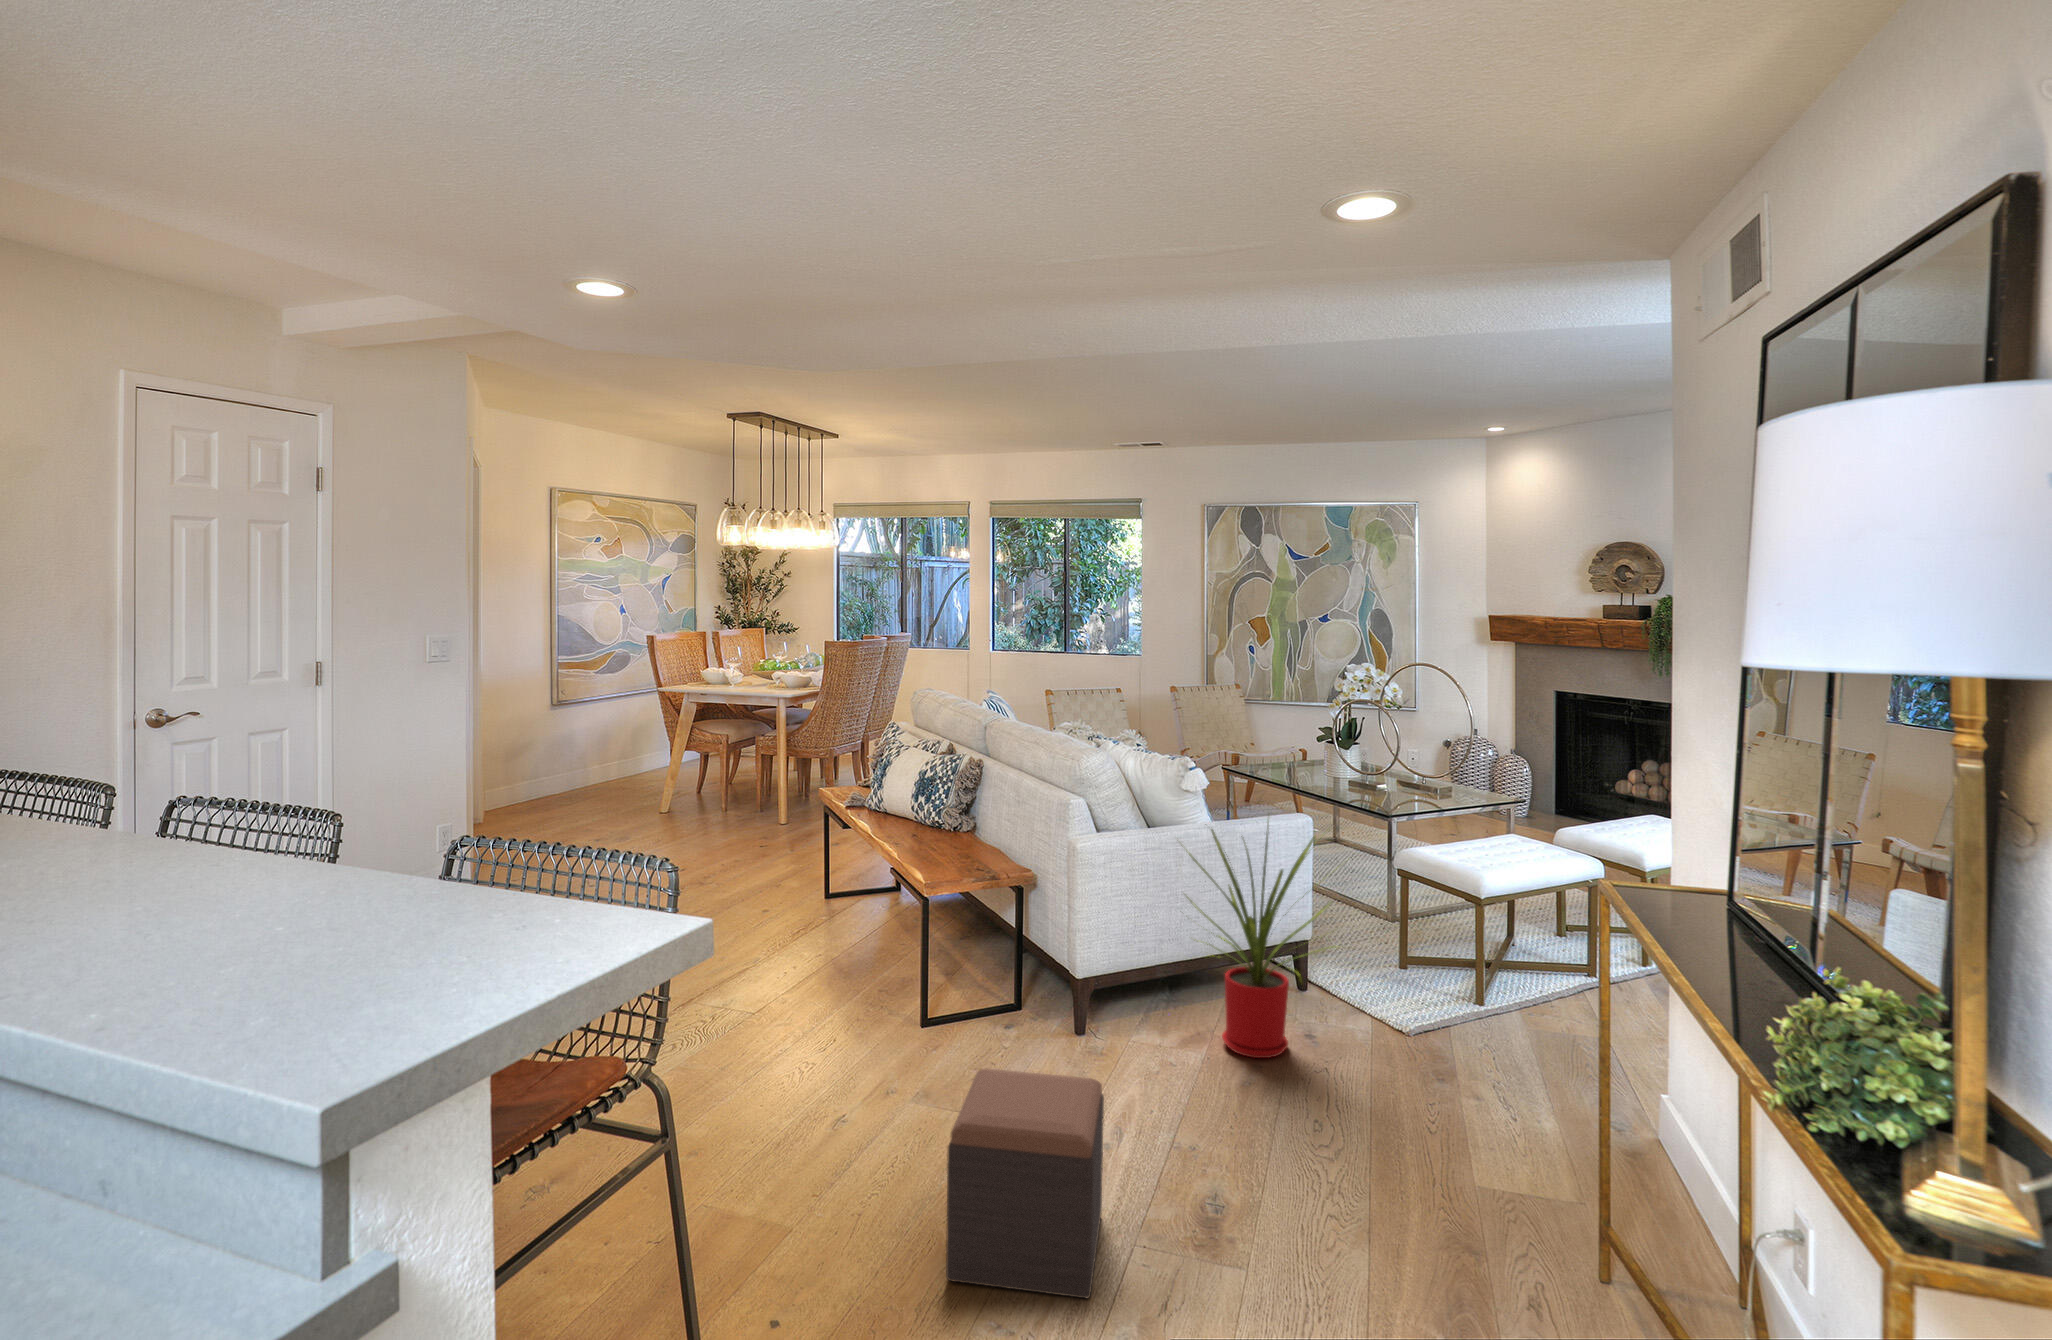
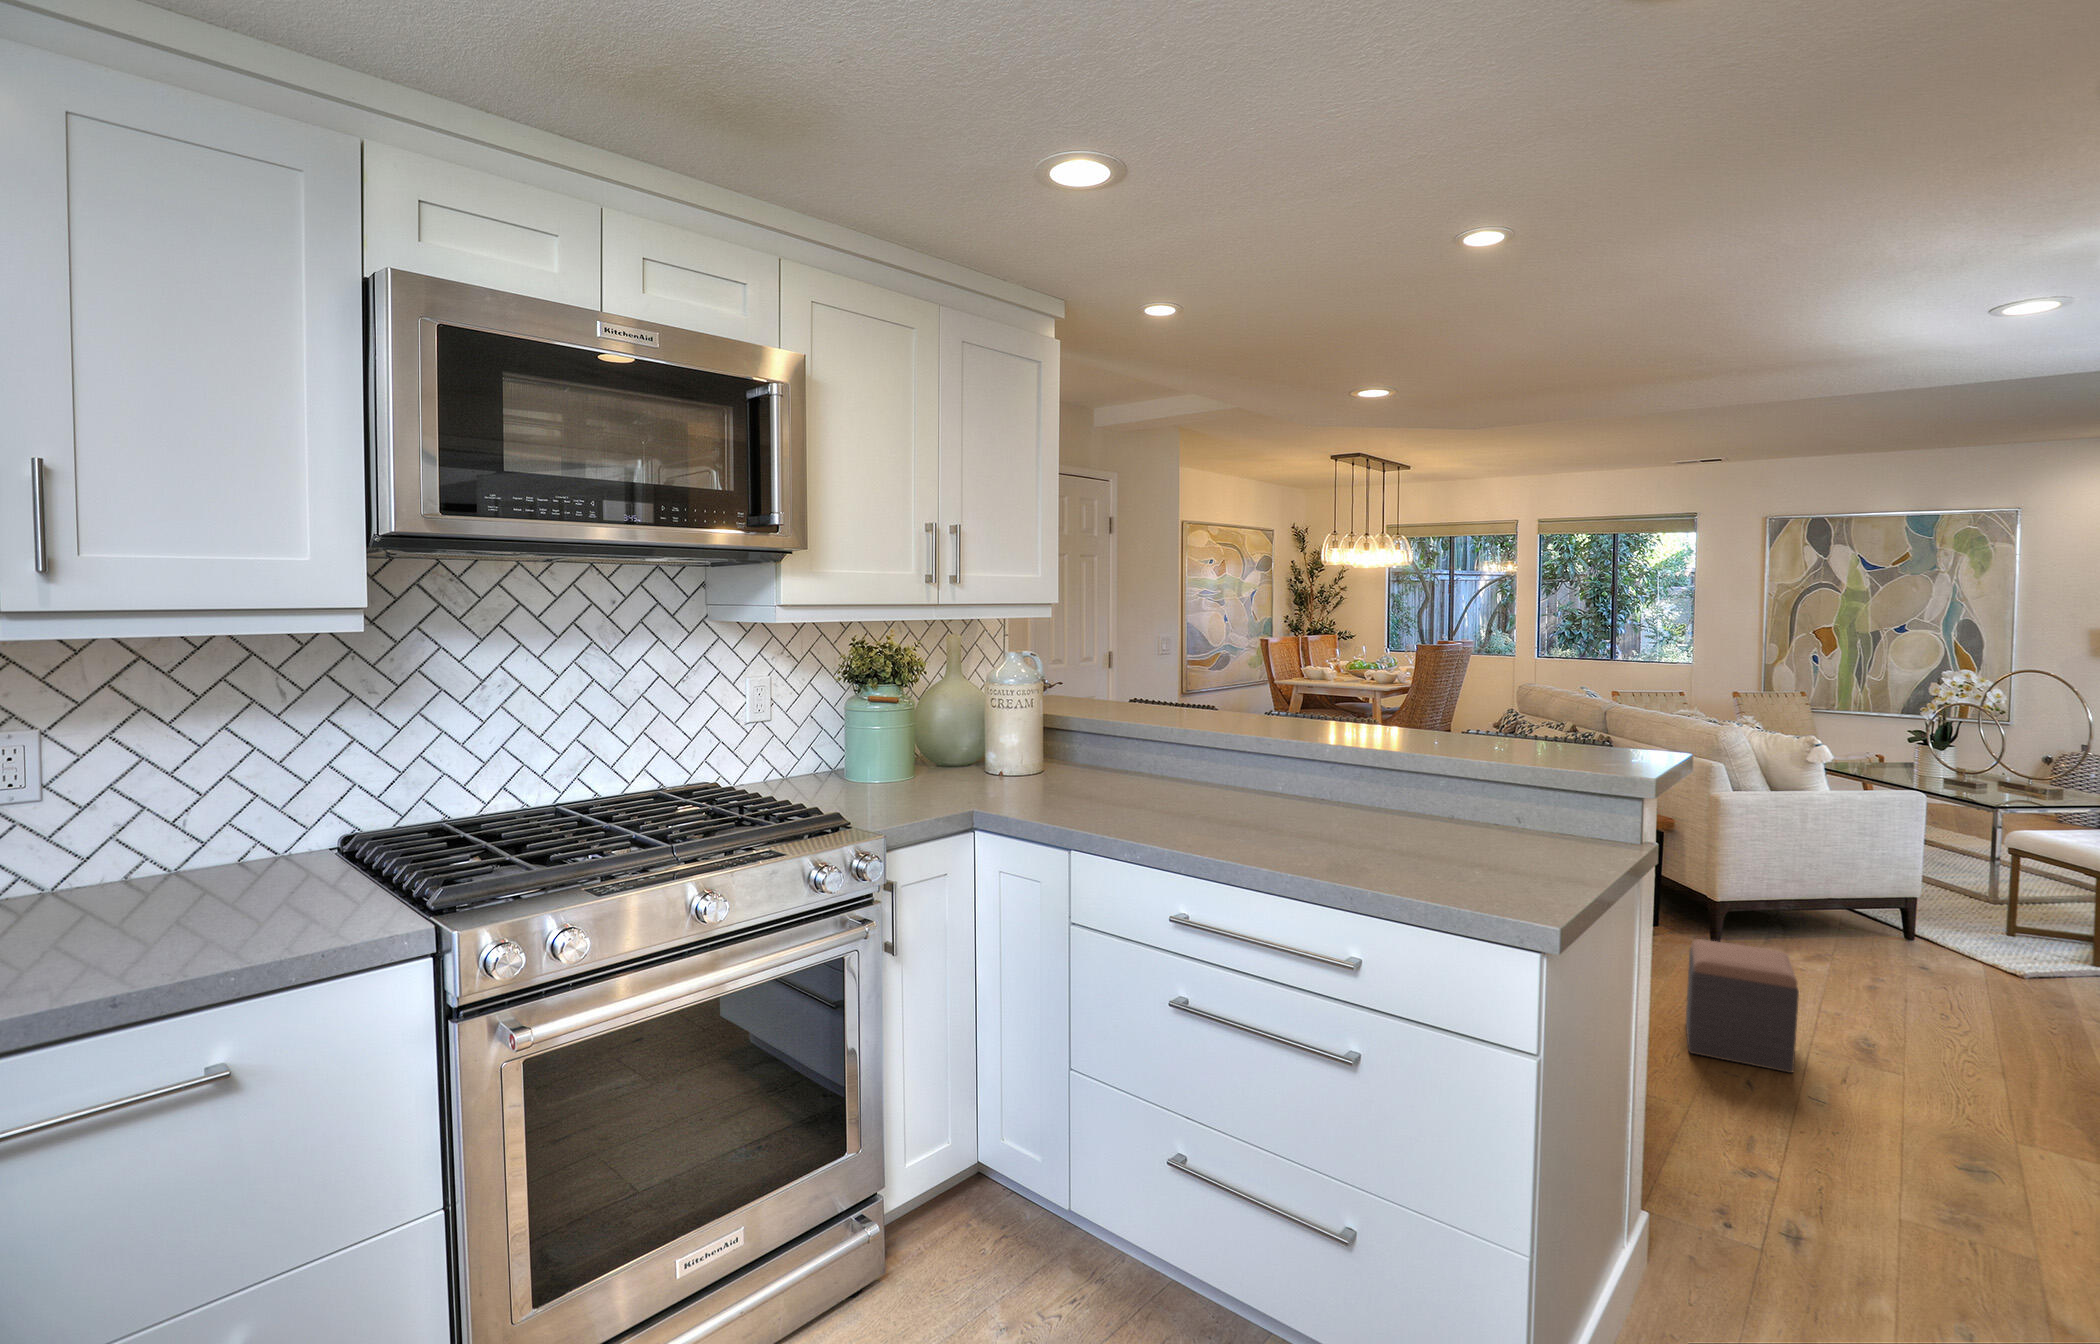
house plant: present [1187,829,1337,1058] -> none [1807,795,1977,977]

